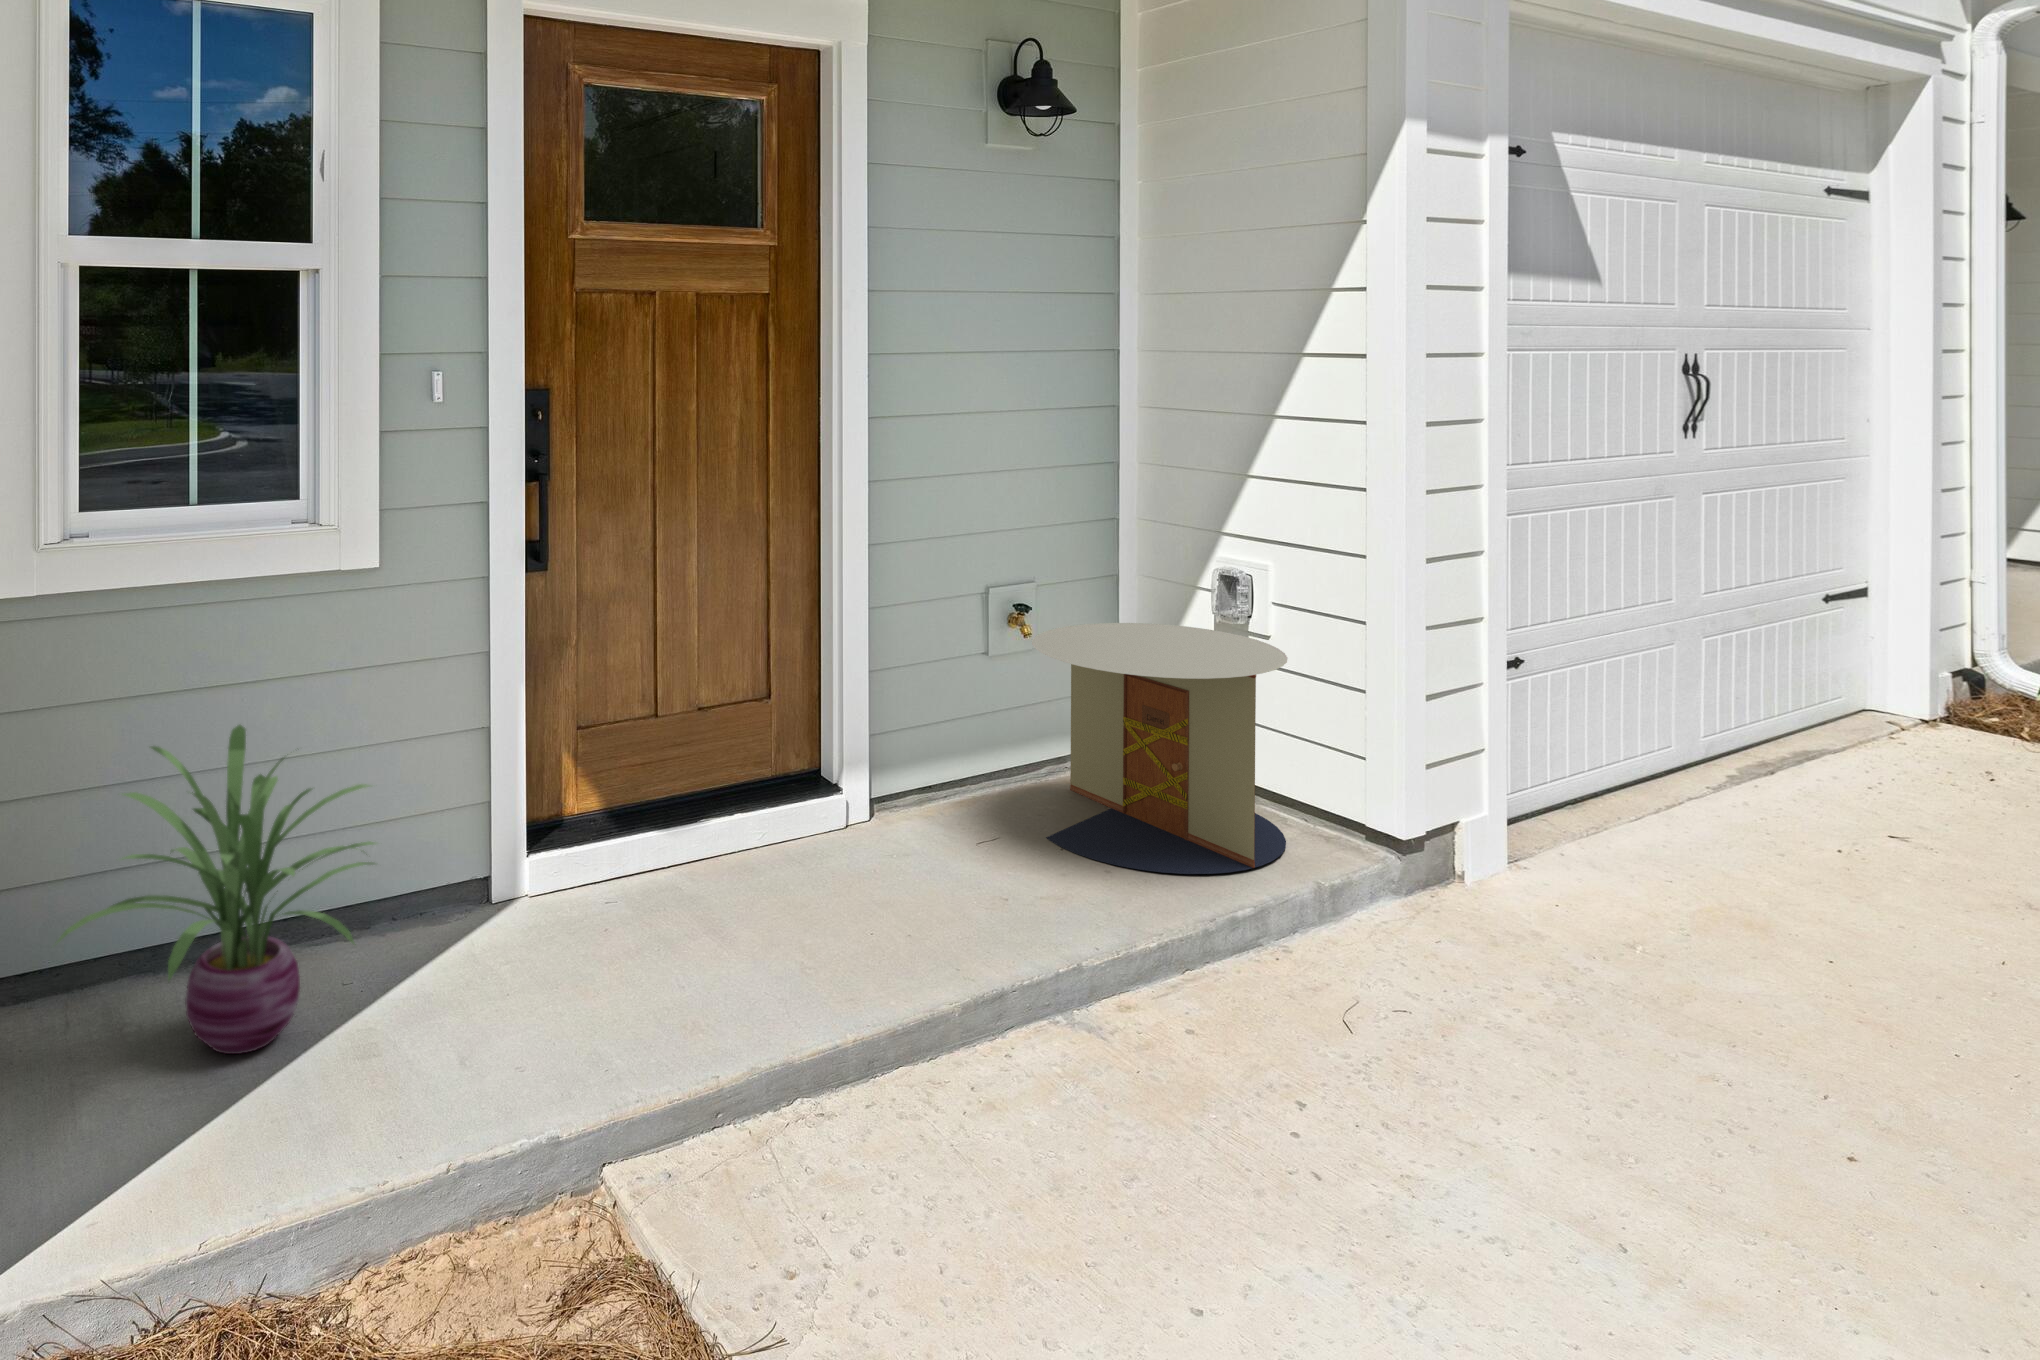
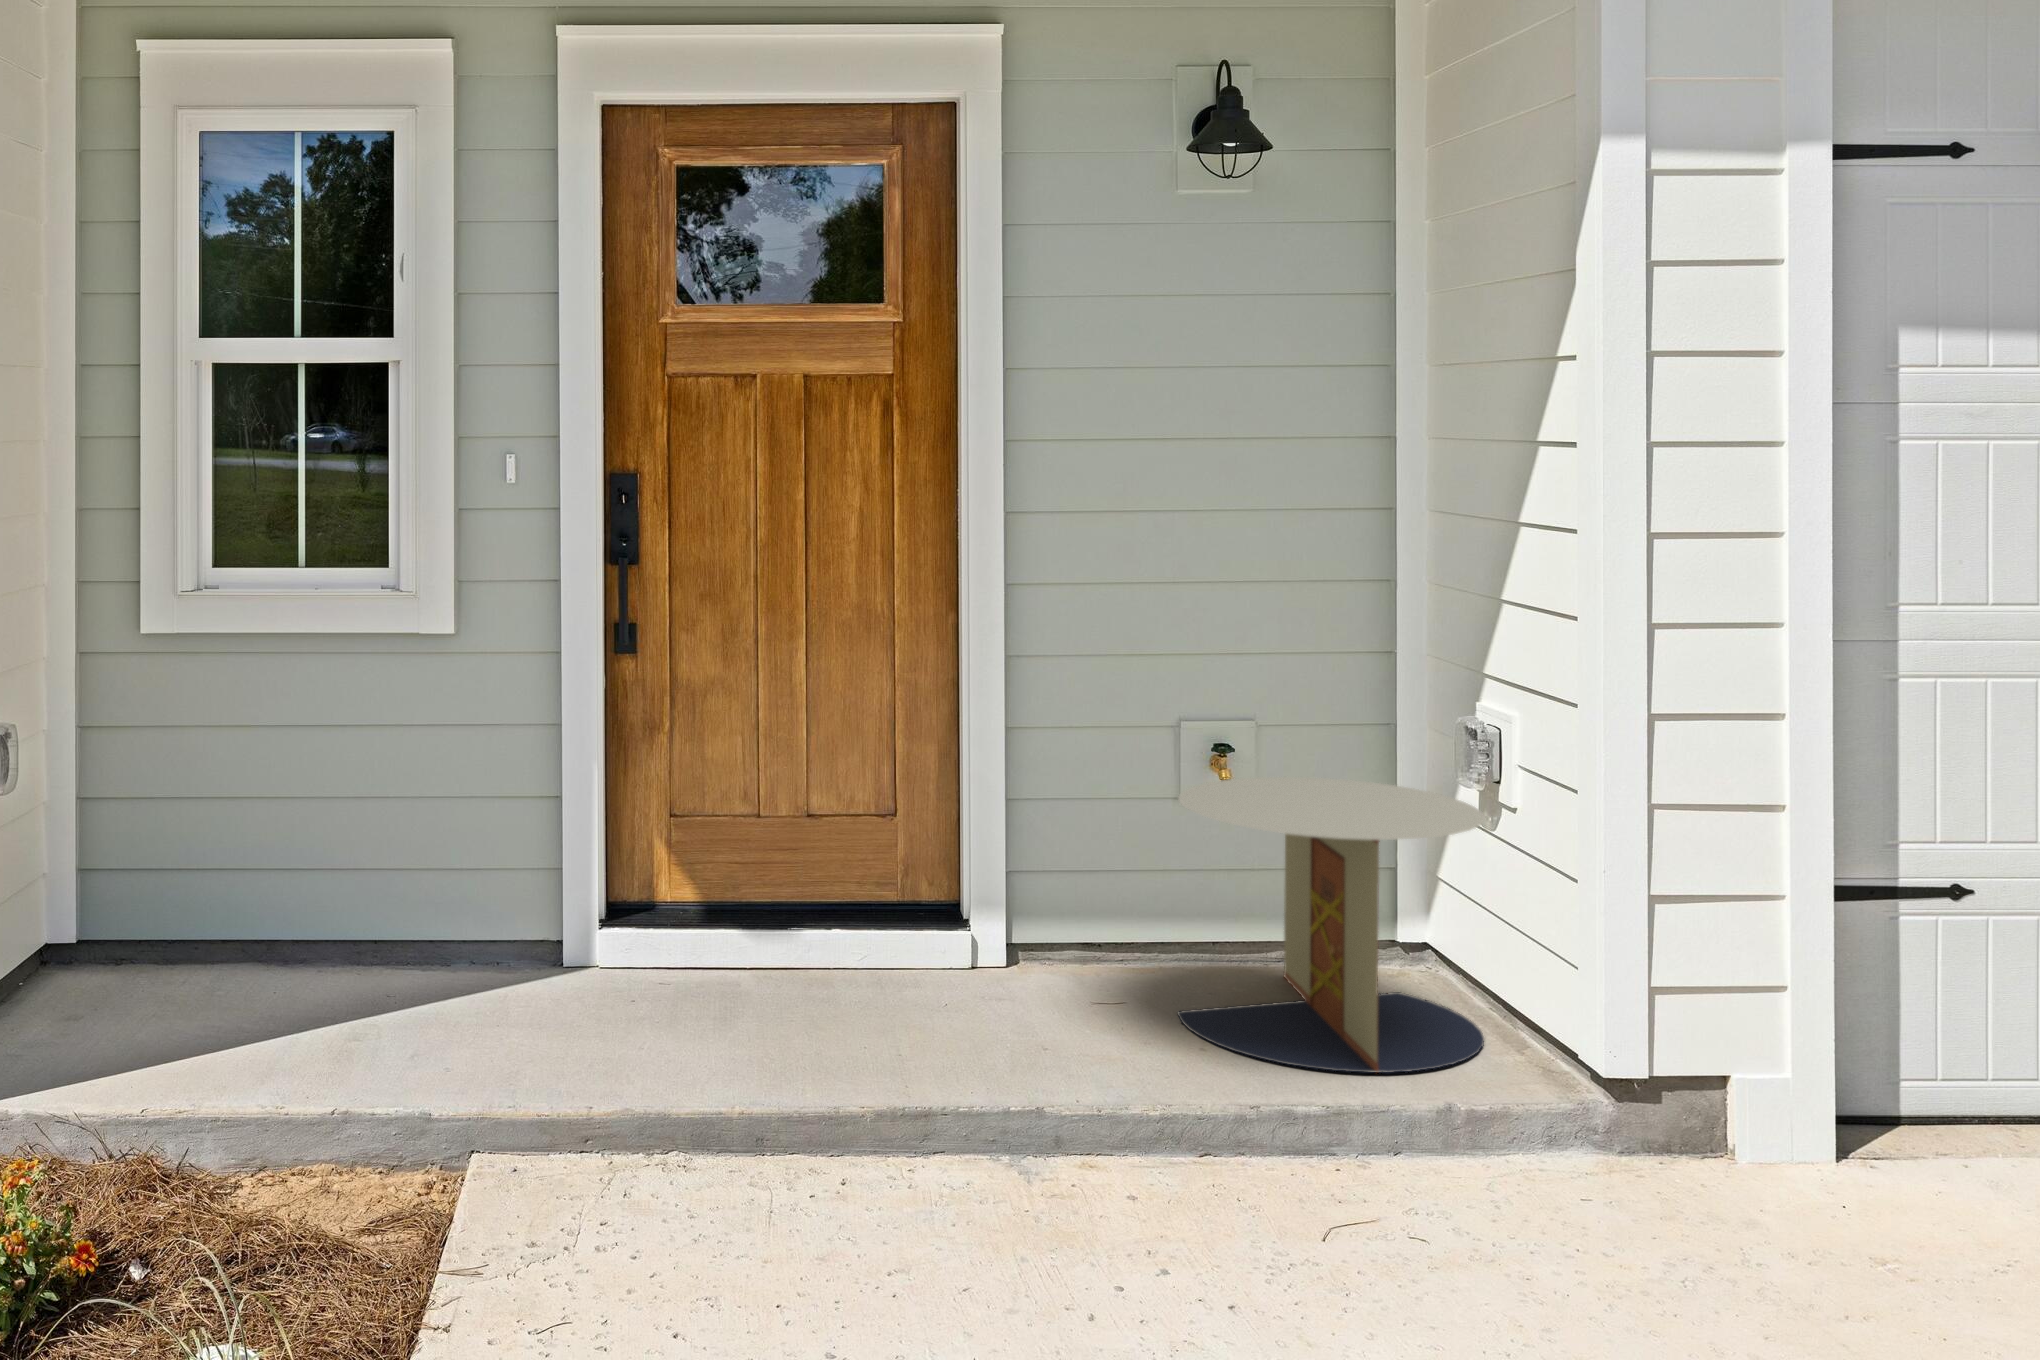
decorative plant: present [58,725,375,1054] -> none [125,756,413,1025]

